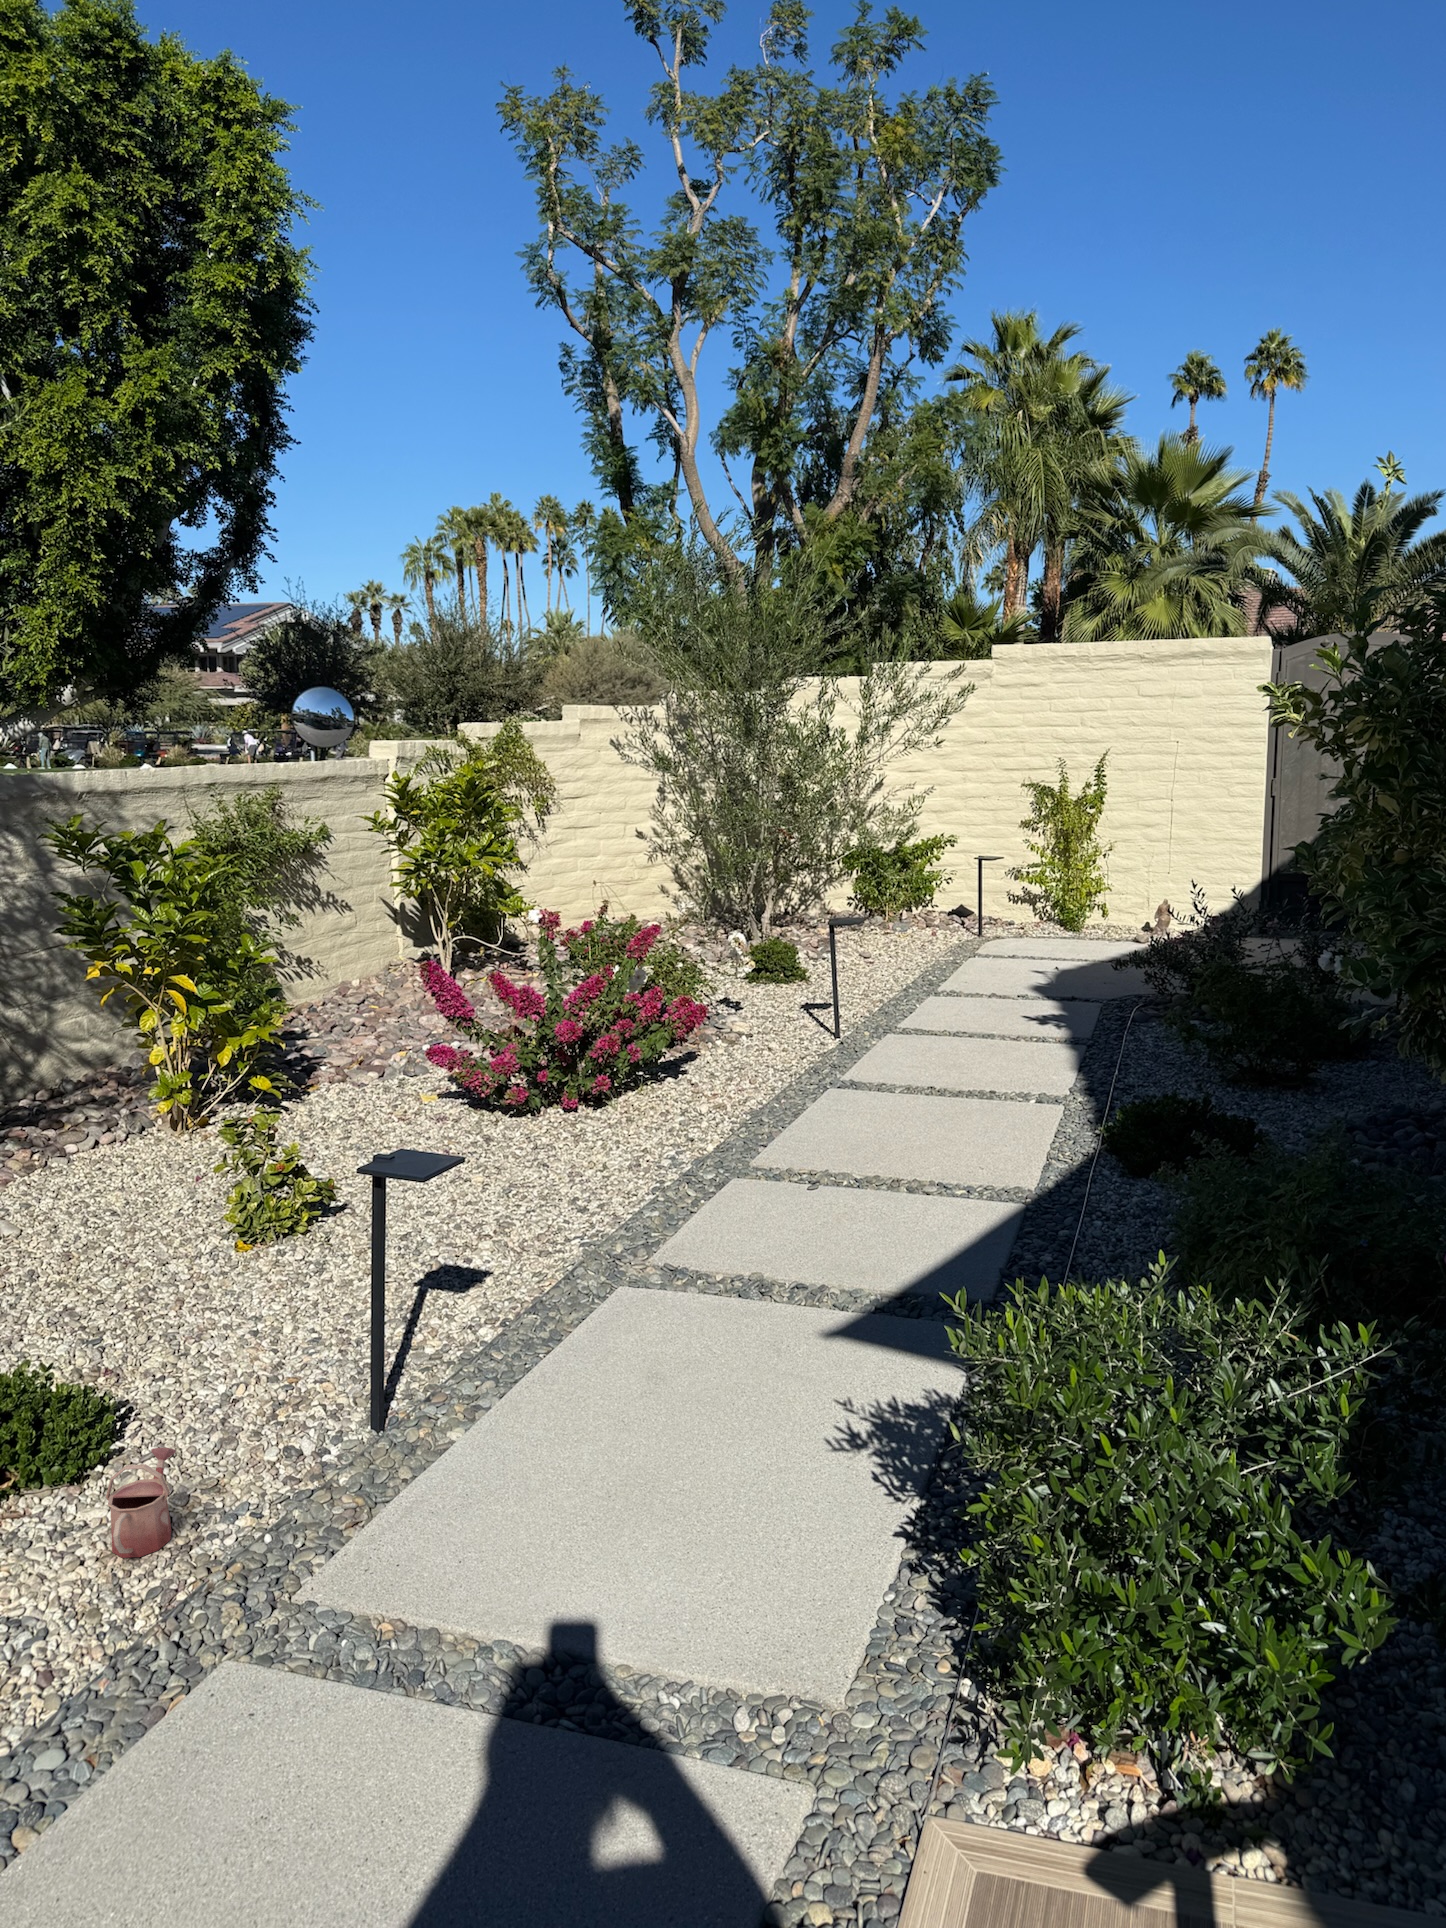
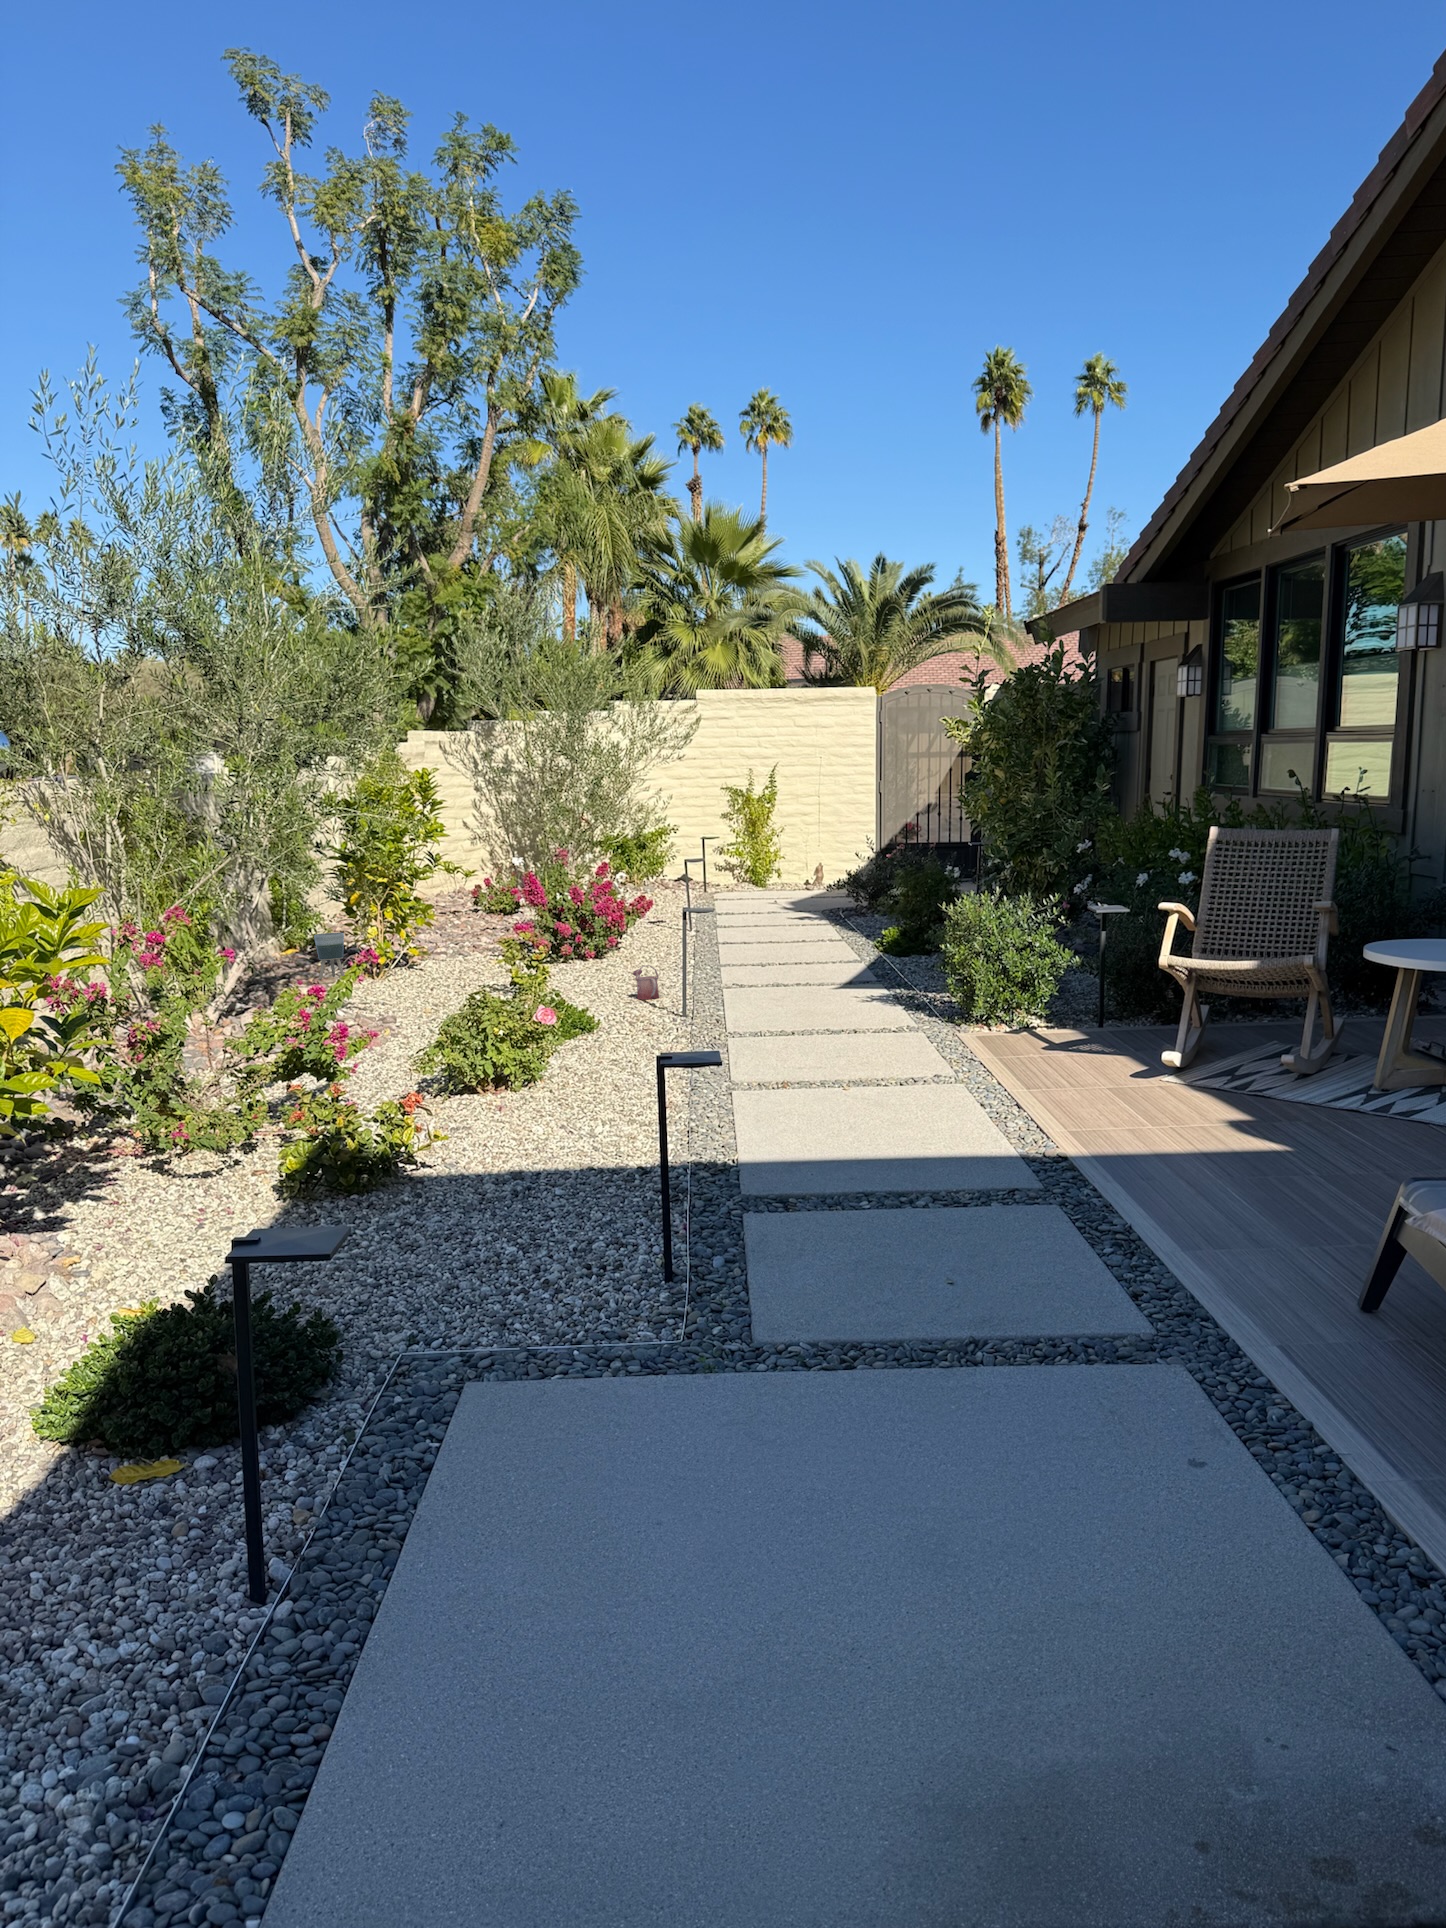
planter: none [104,1077,155,1154] -> present [314,933,345,980]

